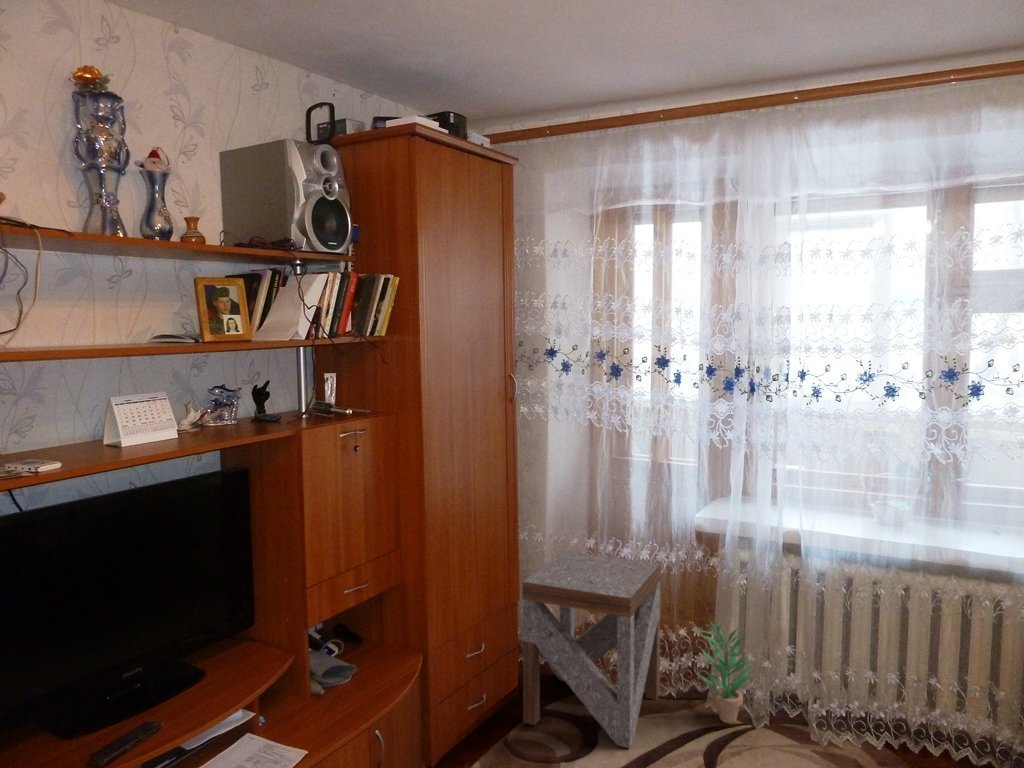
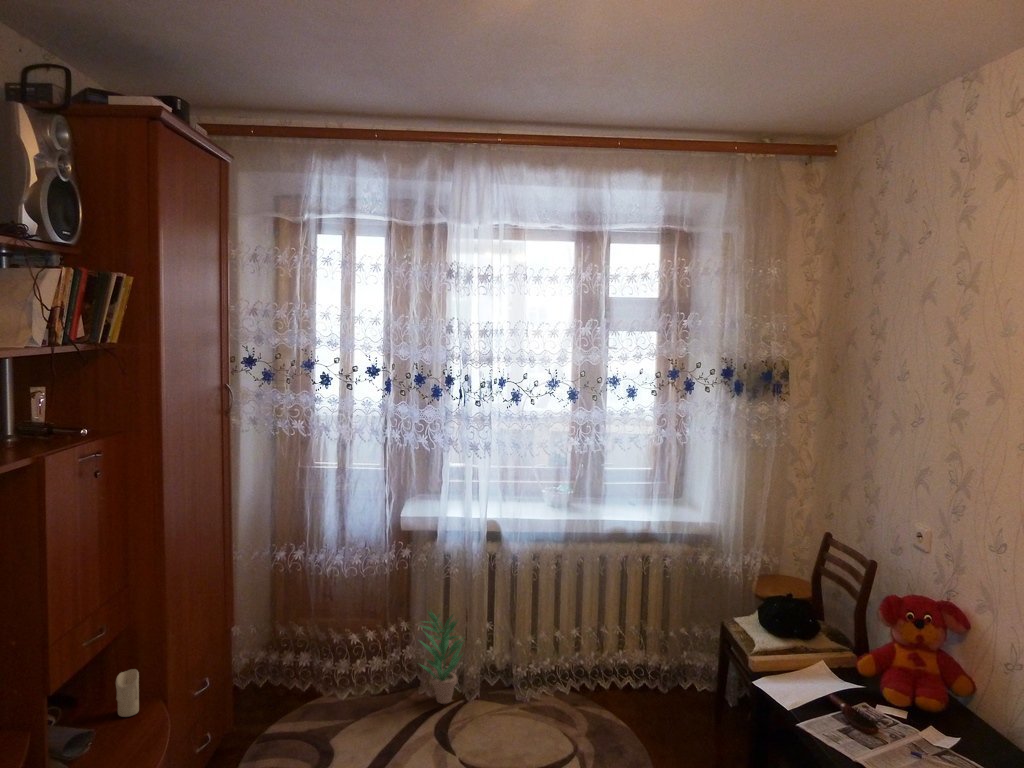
side table: present [522,551,661,748] -> none [250,565,375,751]
candle: none [377,627,396,668] -> present [116,669,139,717]

